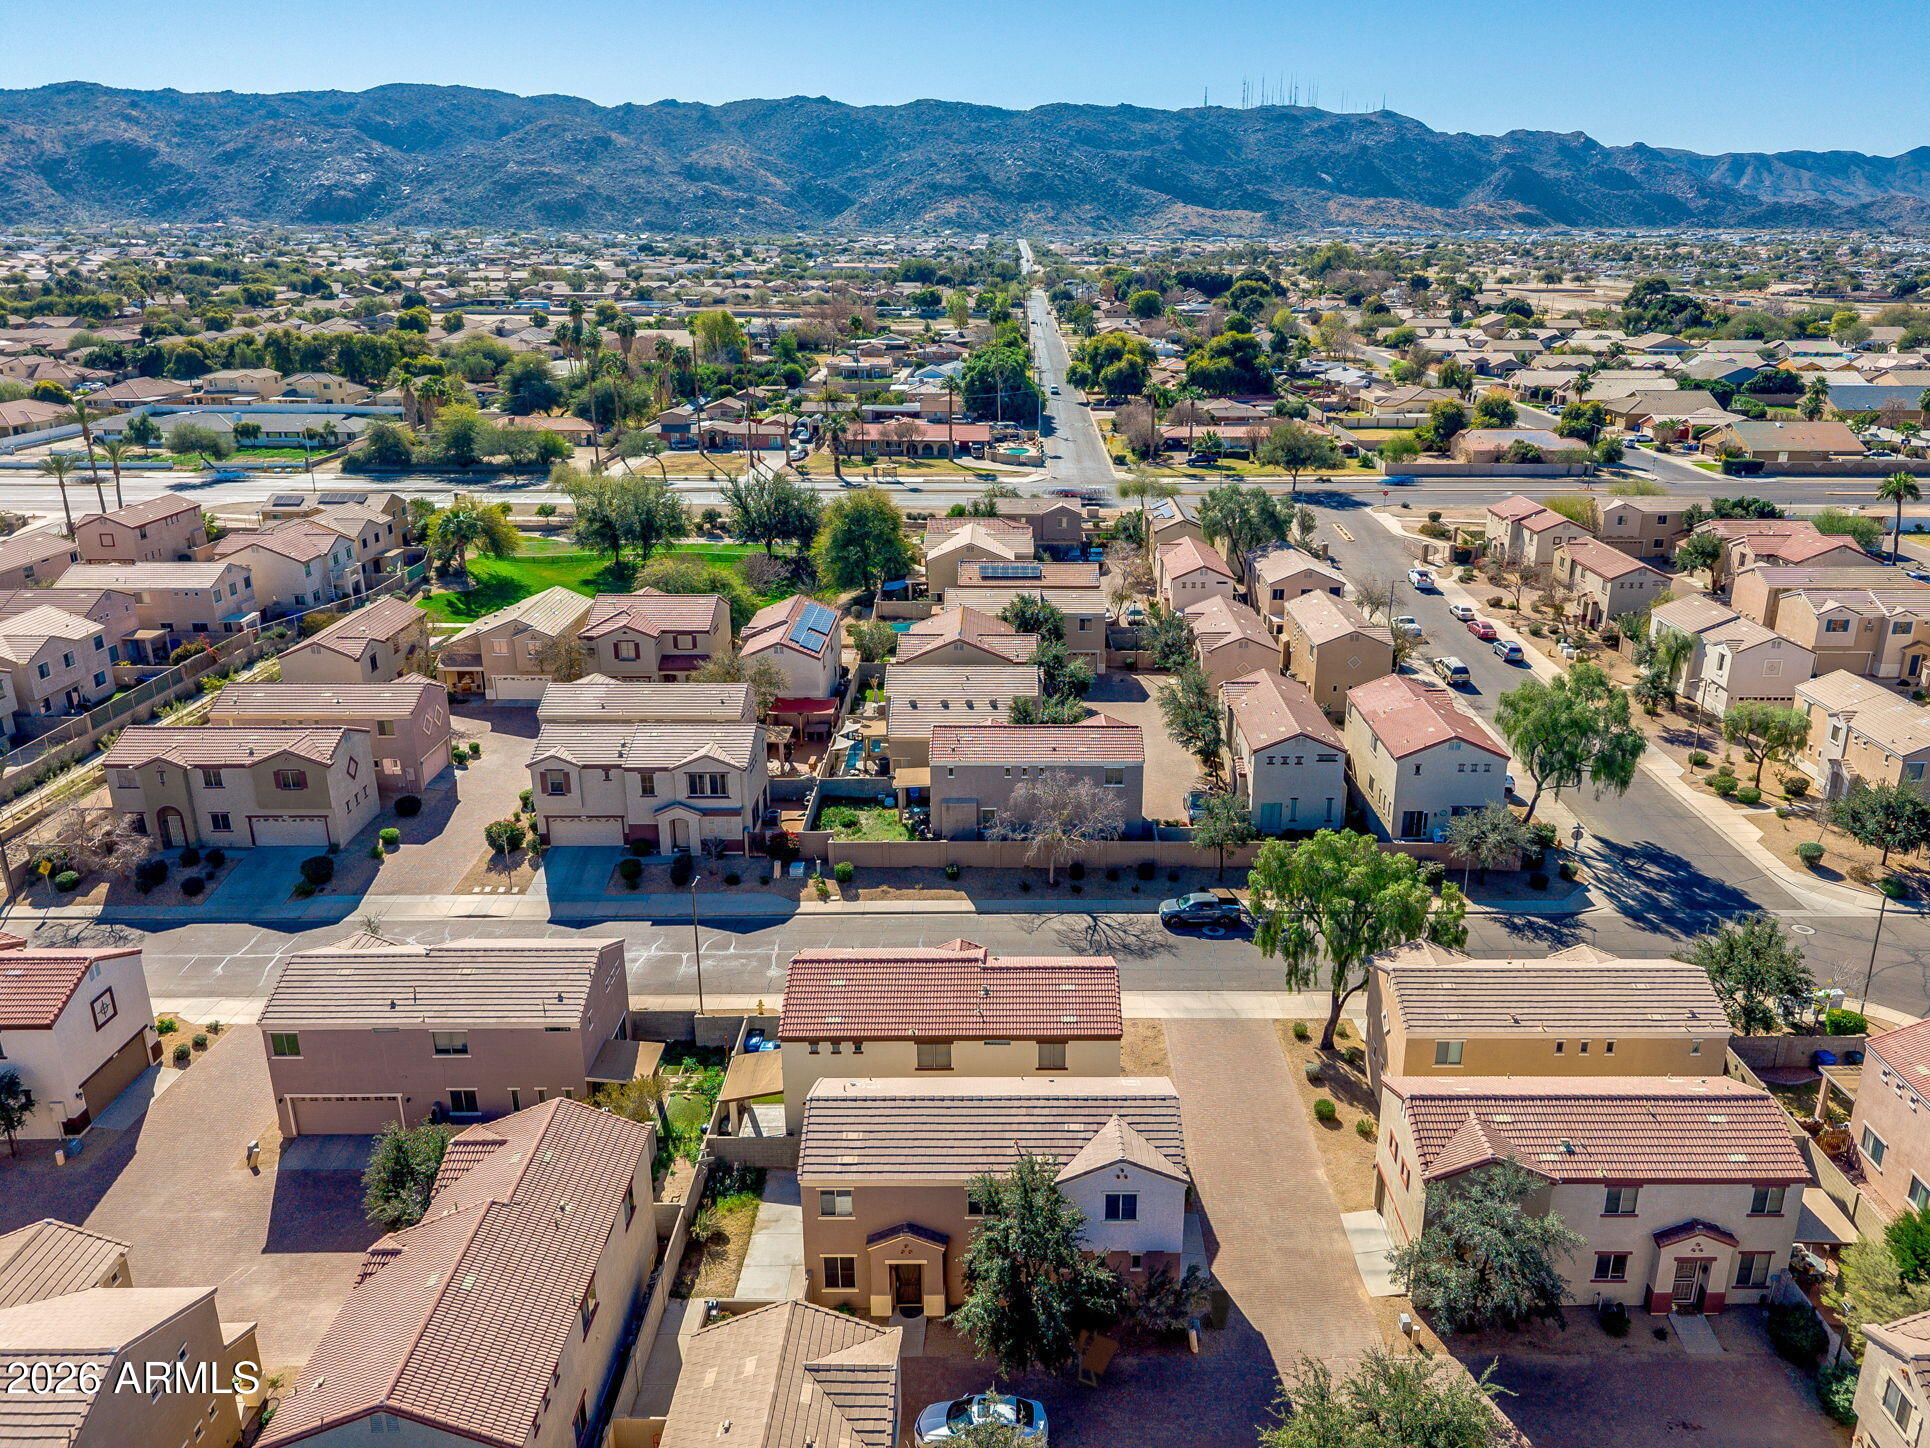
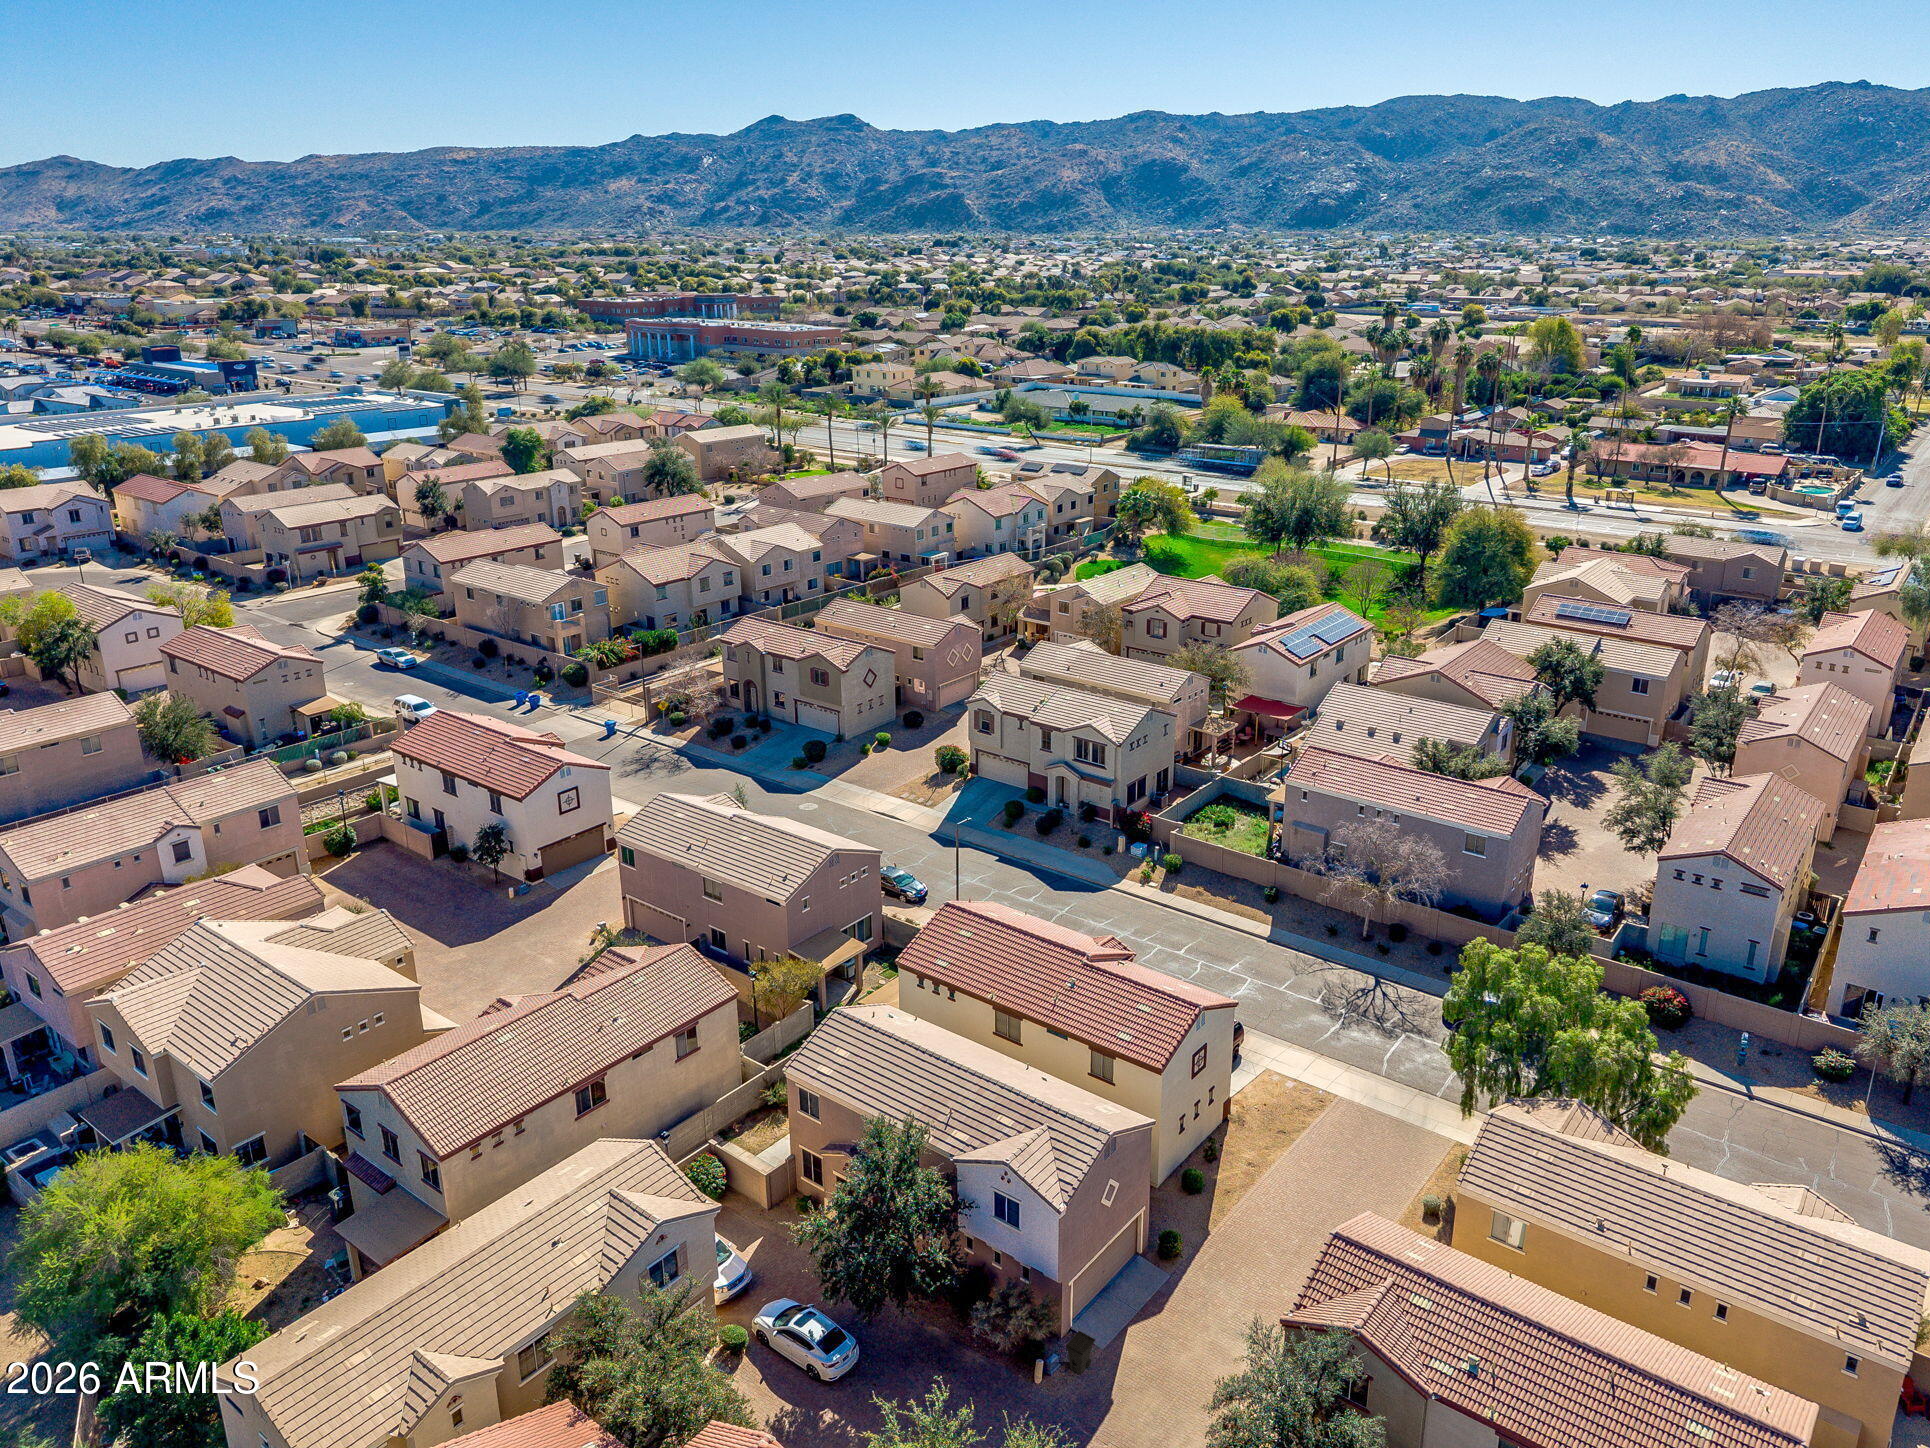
bench: present [1078,1330,1118,1386] -> none [917,1293,965,1355]

